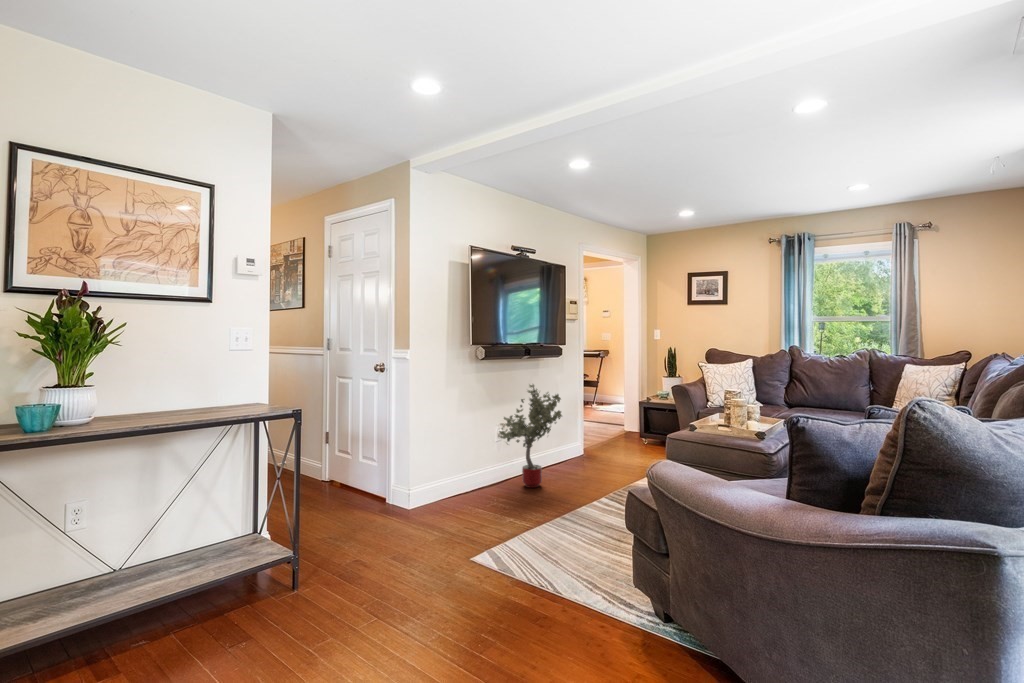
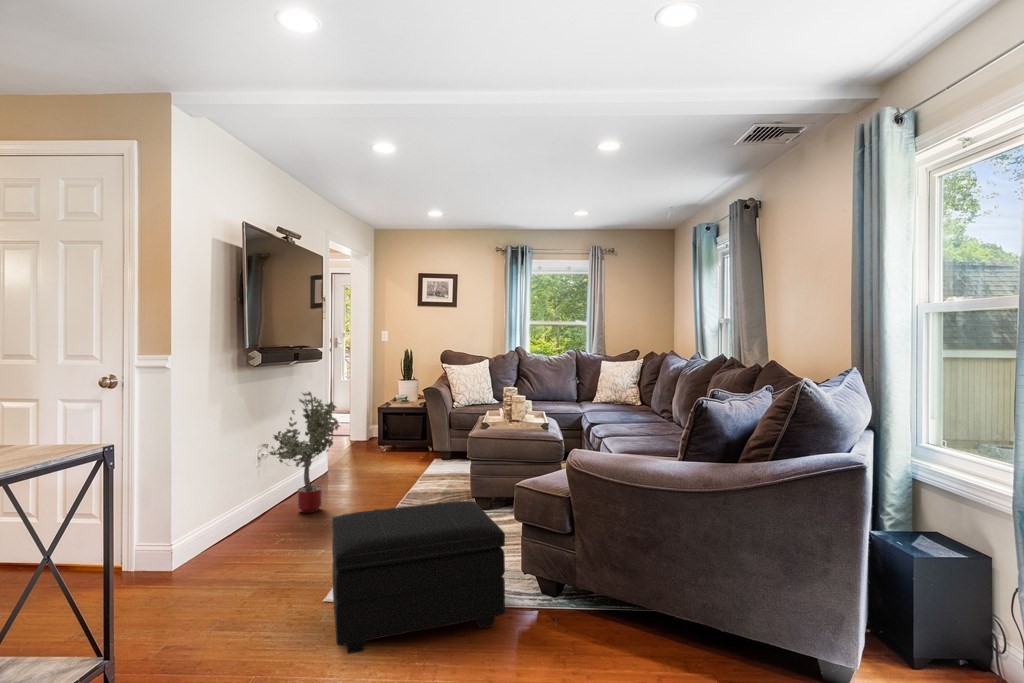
footstool: none [436,489,602,627] -> present [332,501,505,654]

